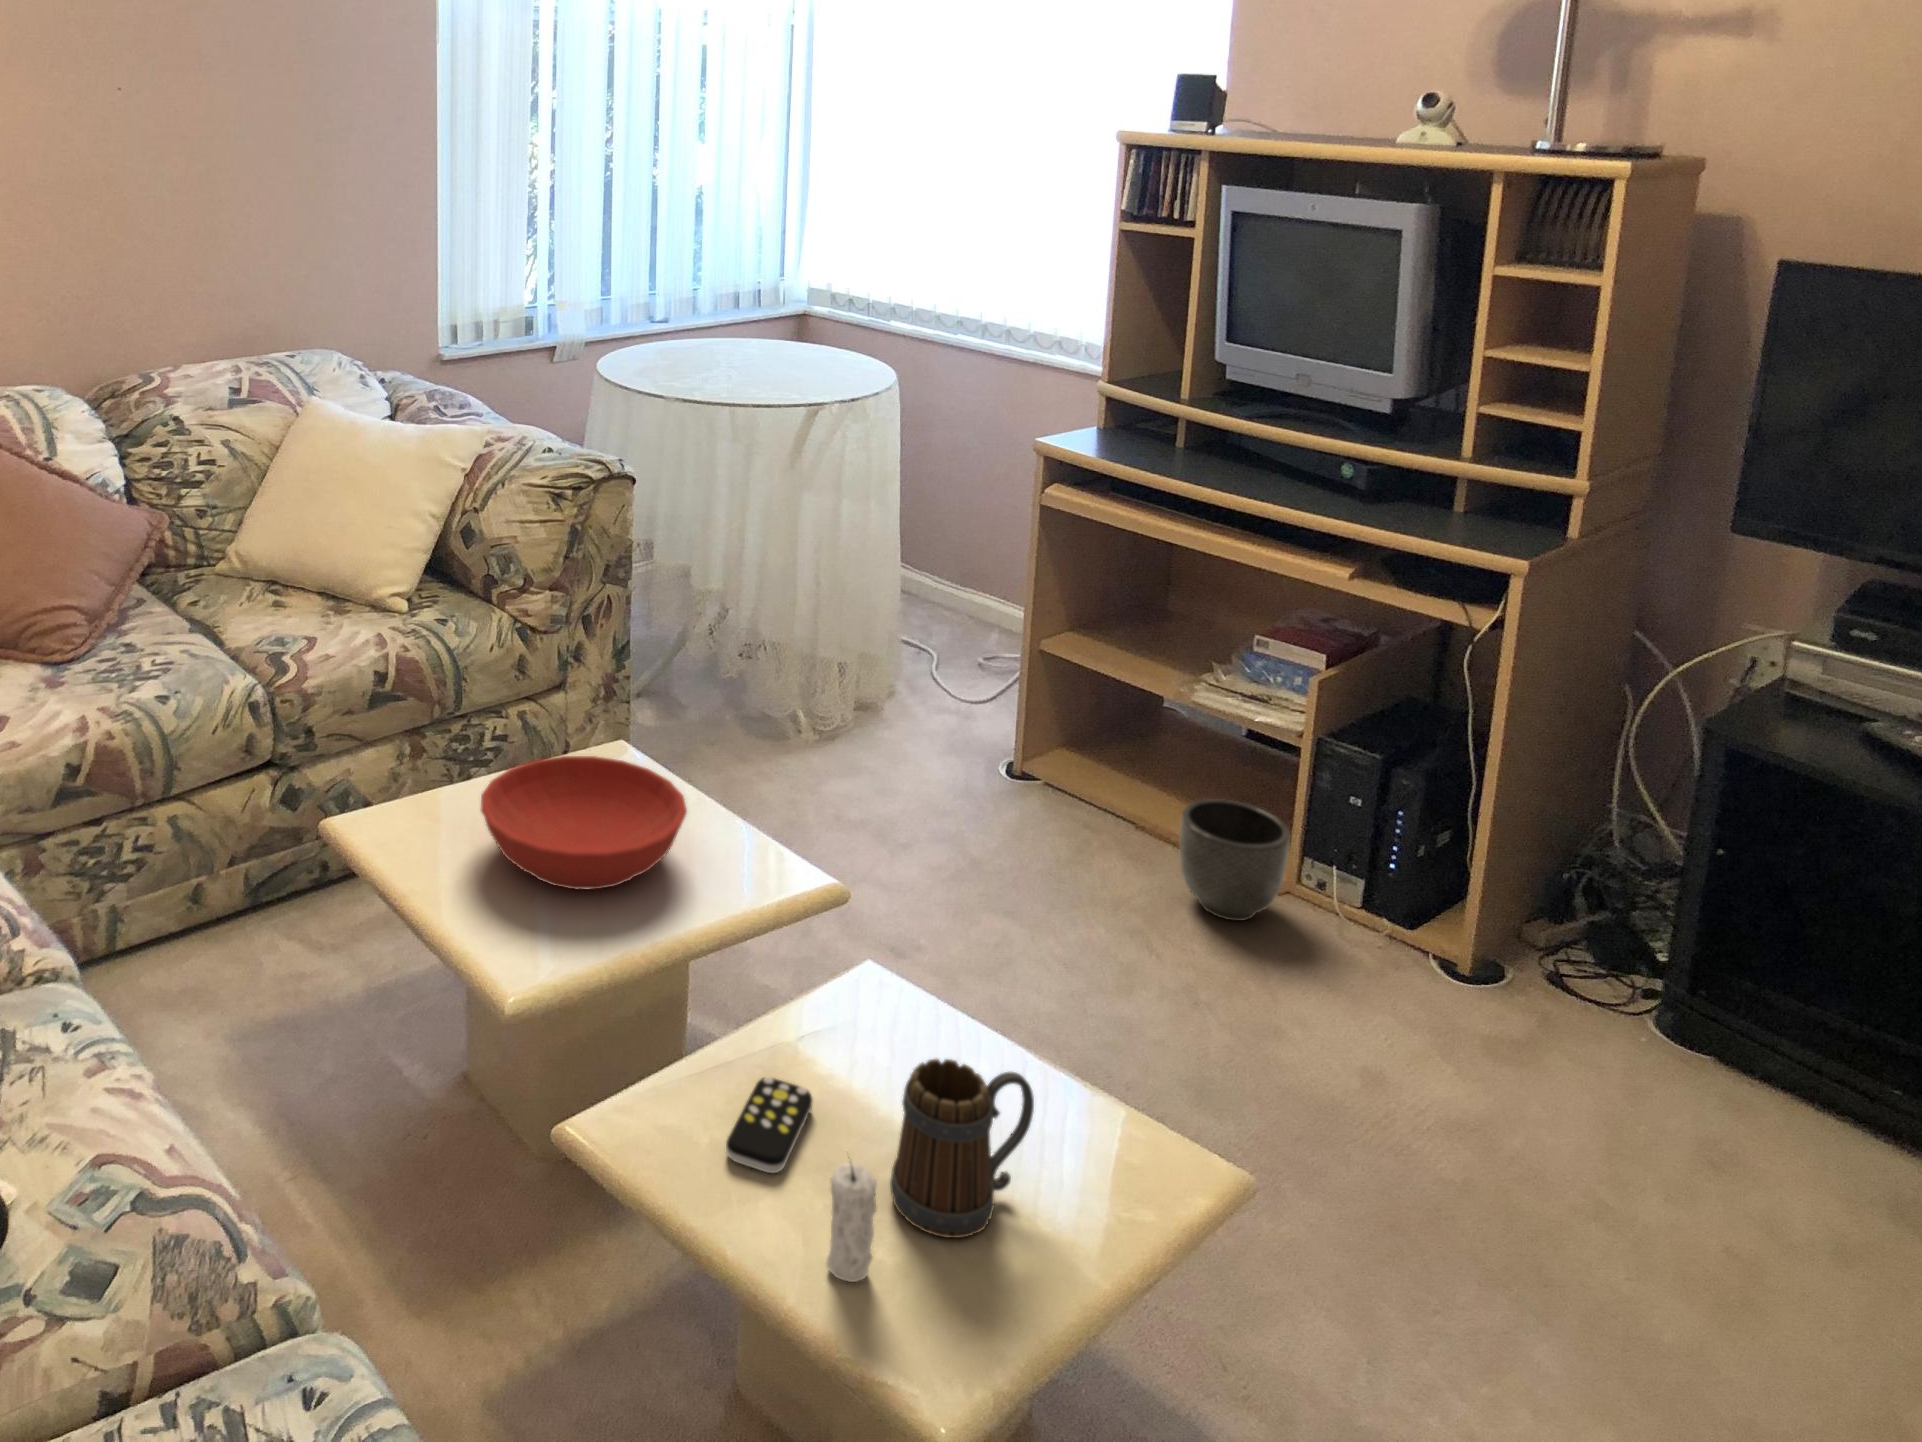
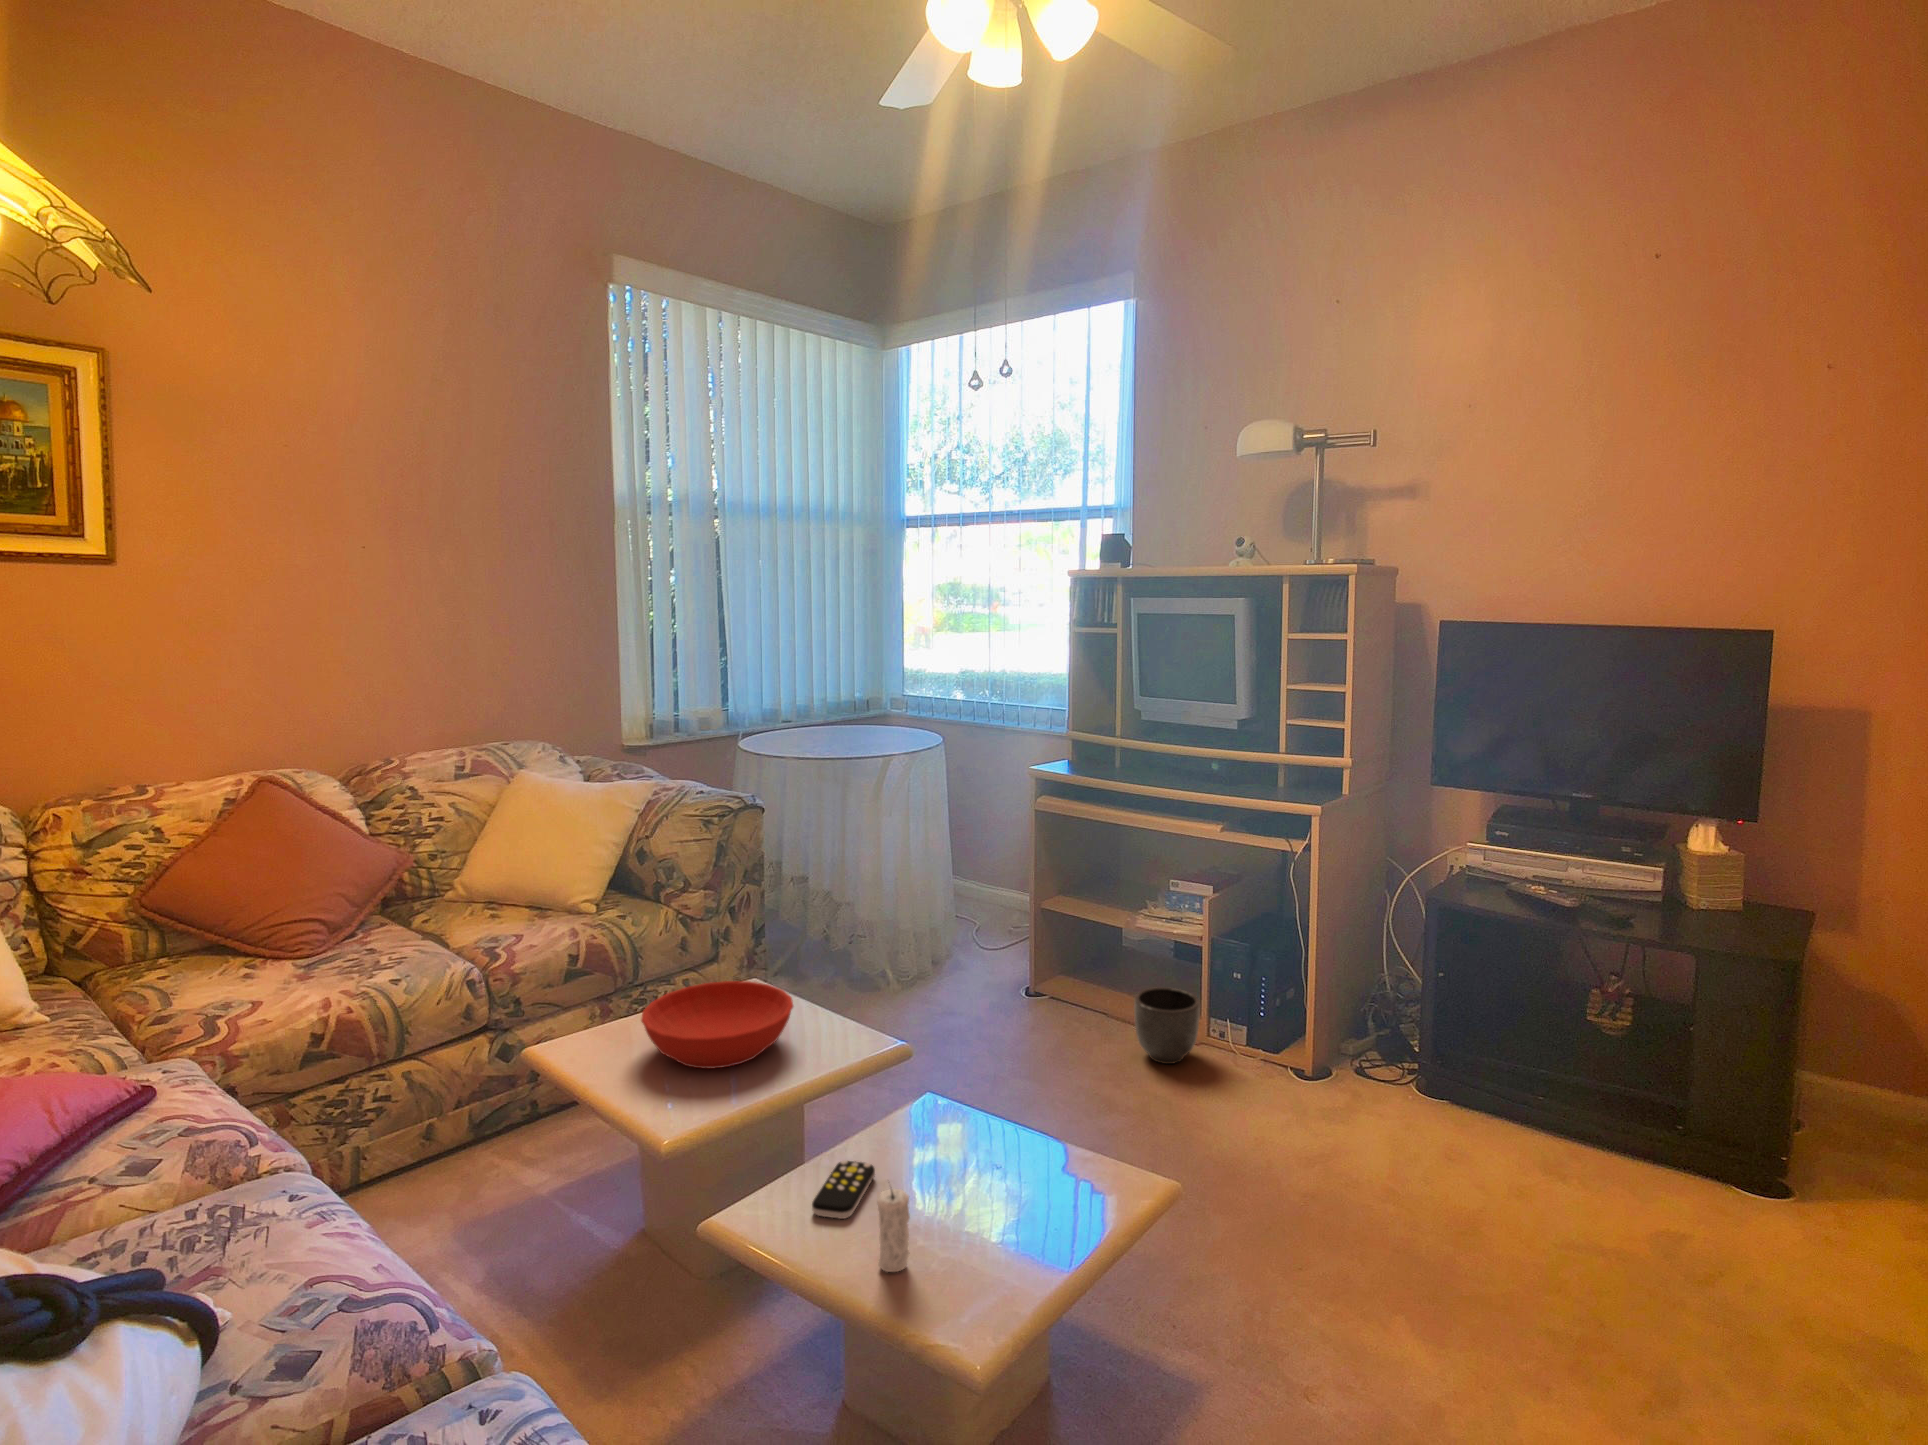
mug: present [890,1059,1034,1238] -> none [925,1116,1017,1237]

